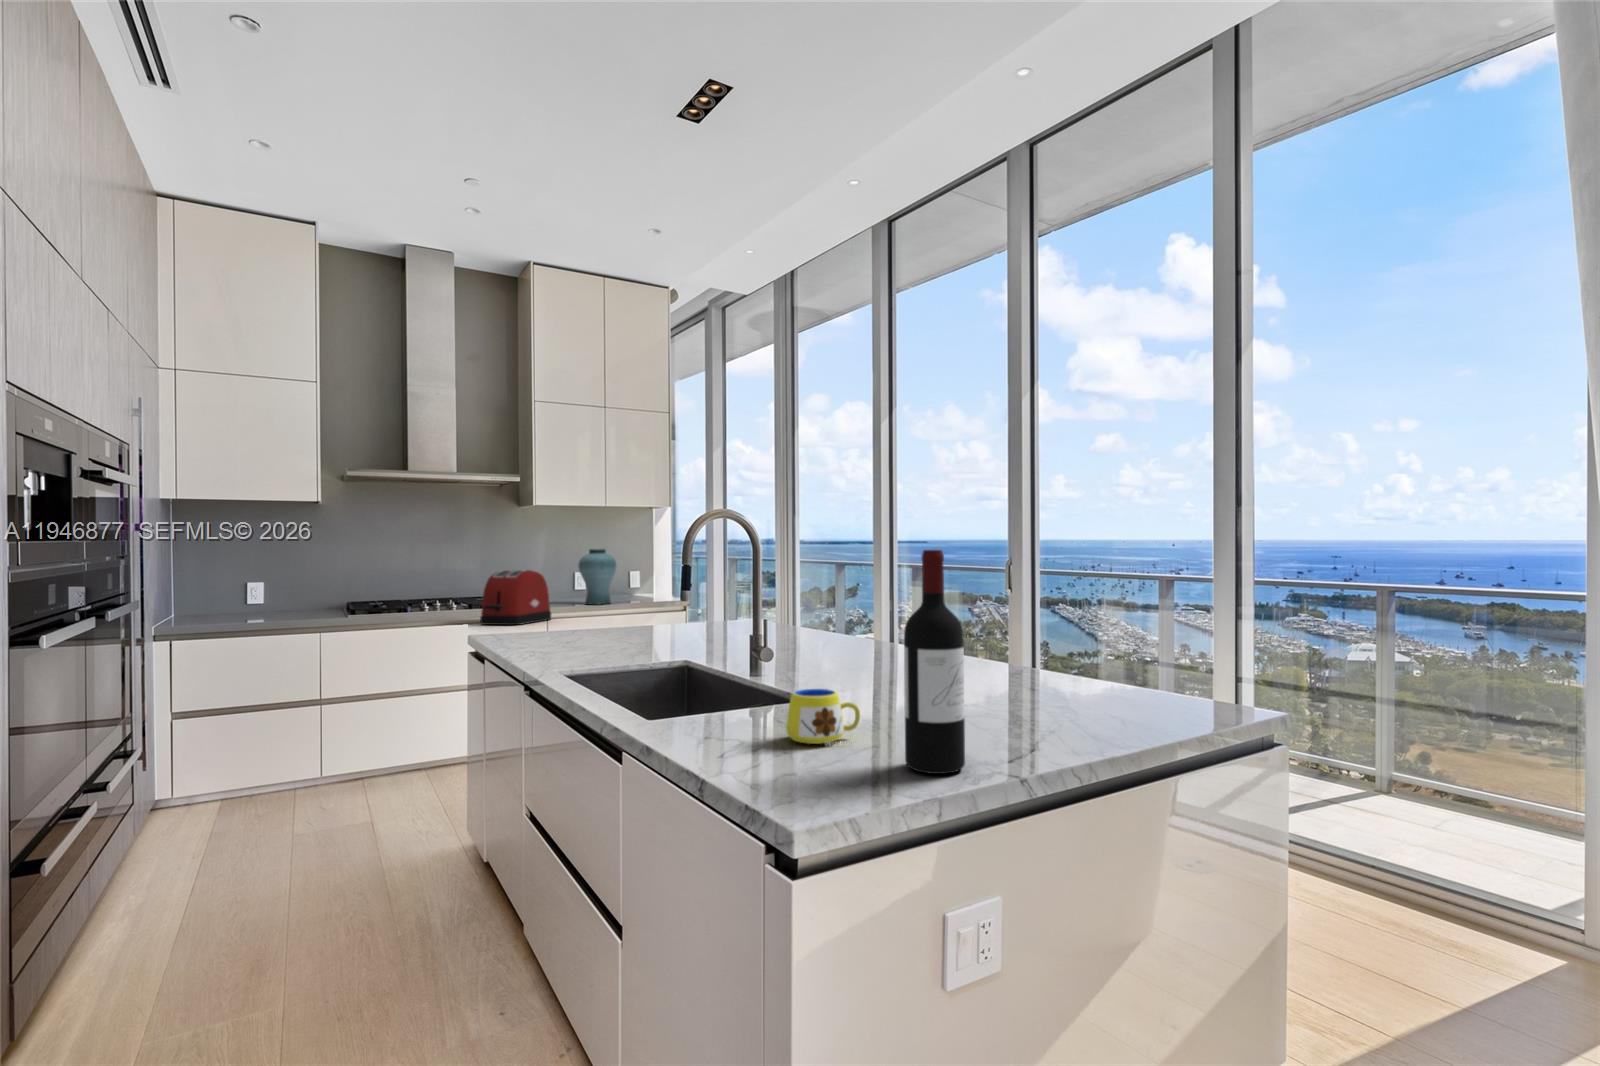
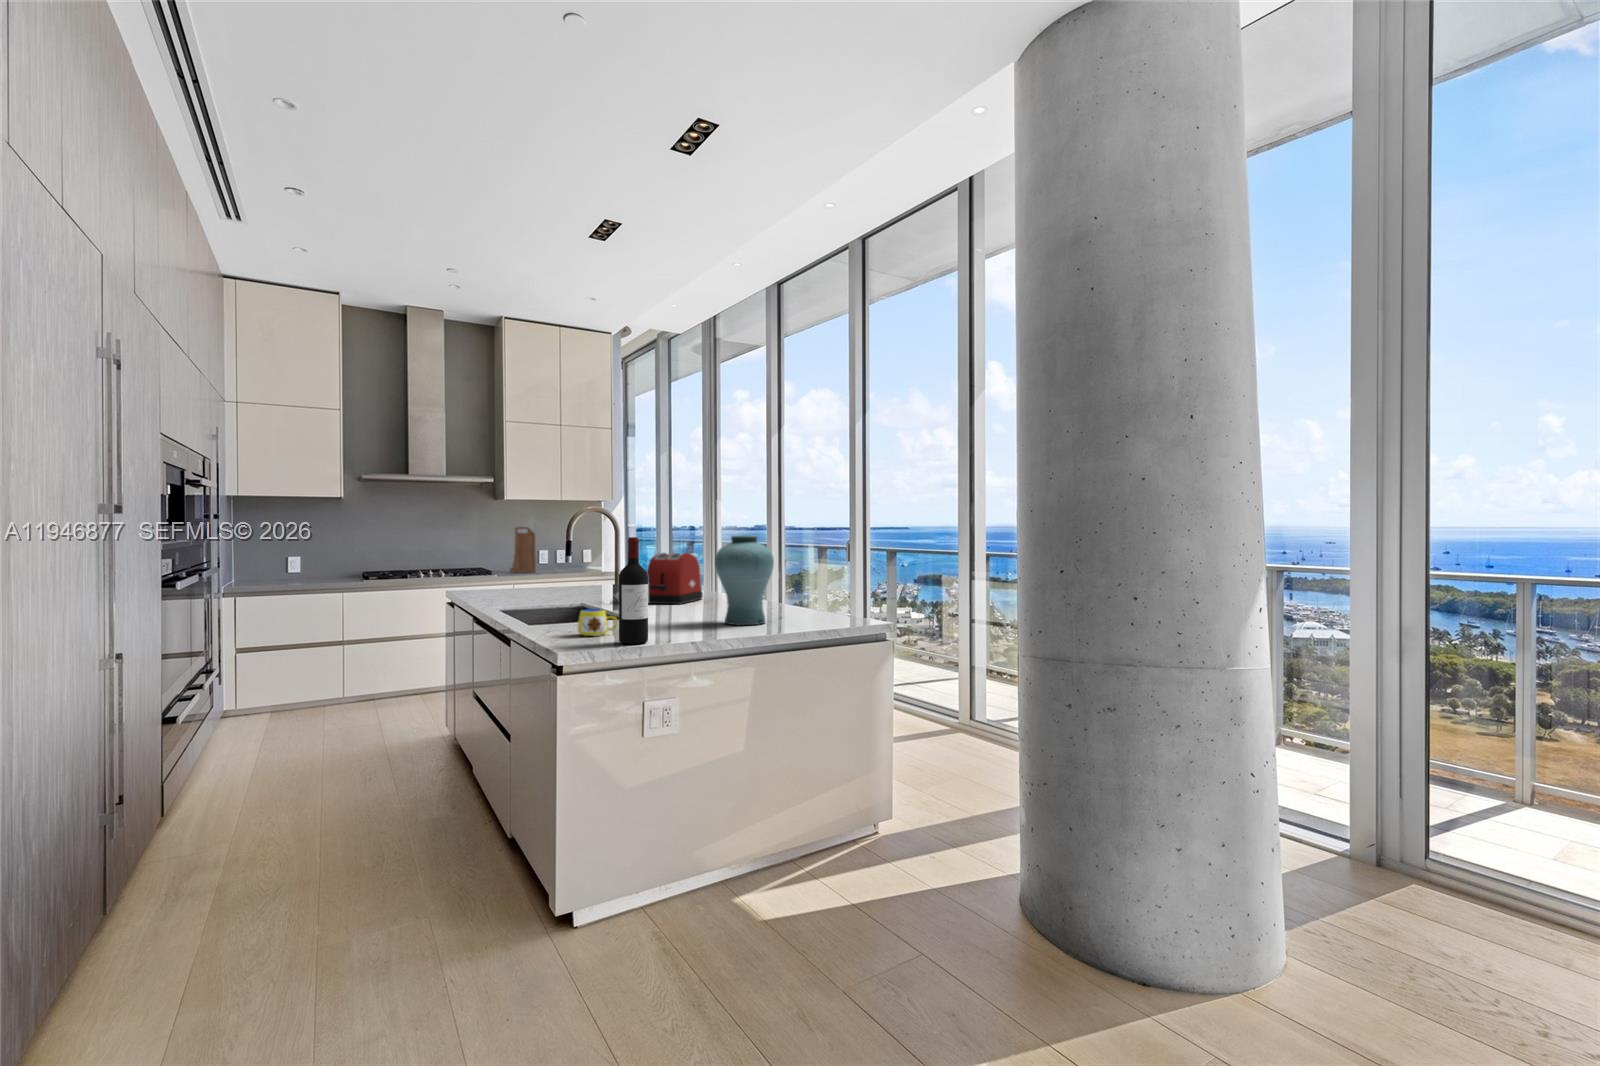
cutting board: none [536,541,570,600] -> present [510,527,536,573]
vase: present [579,549,616,605] -> present [715,535,774,625]
toaster: present [480,570,551,625] -> present [647,553,703,604]

